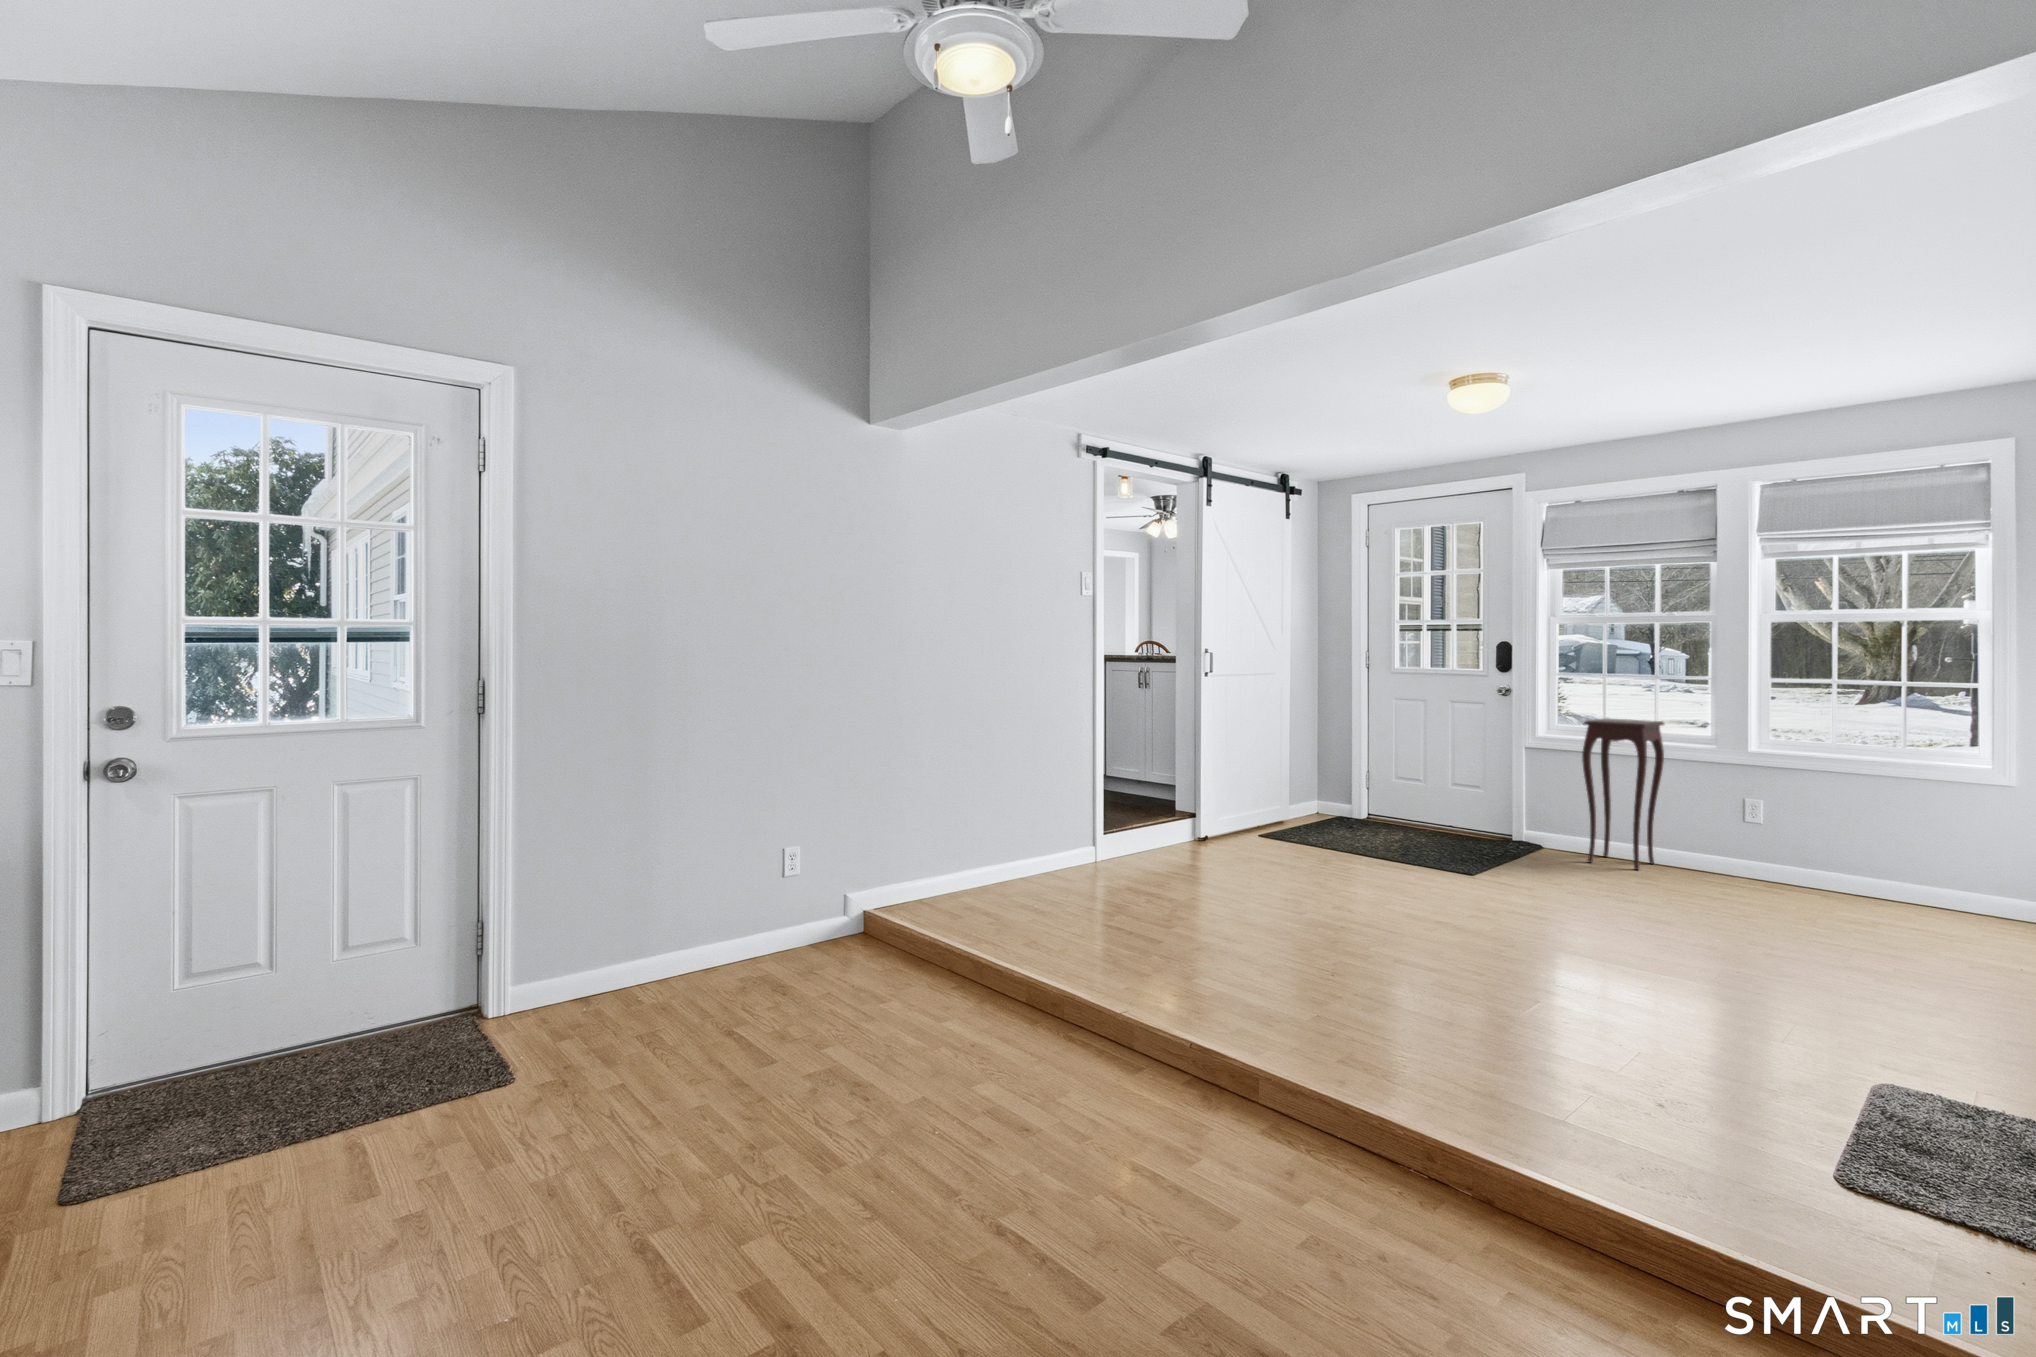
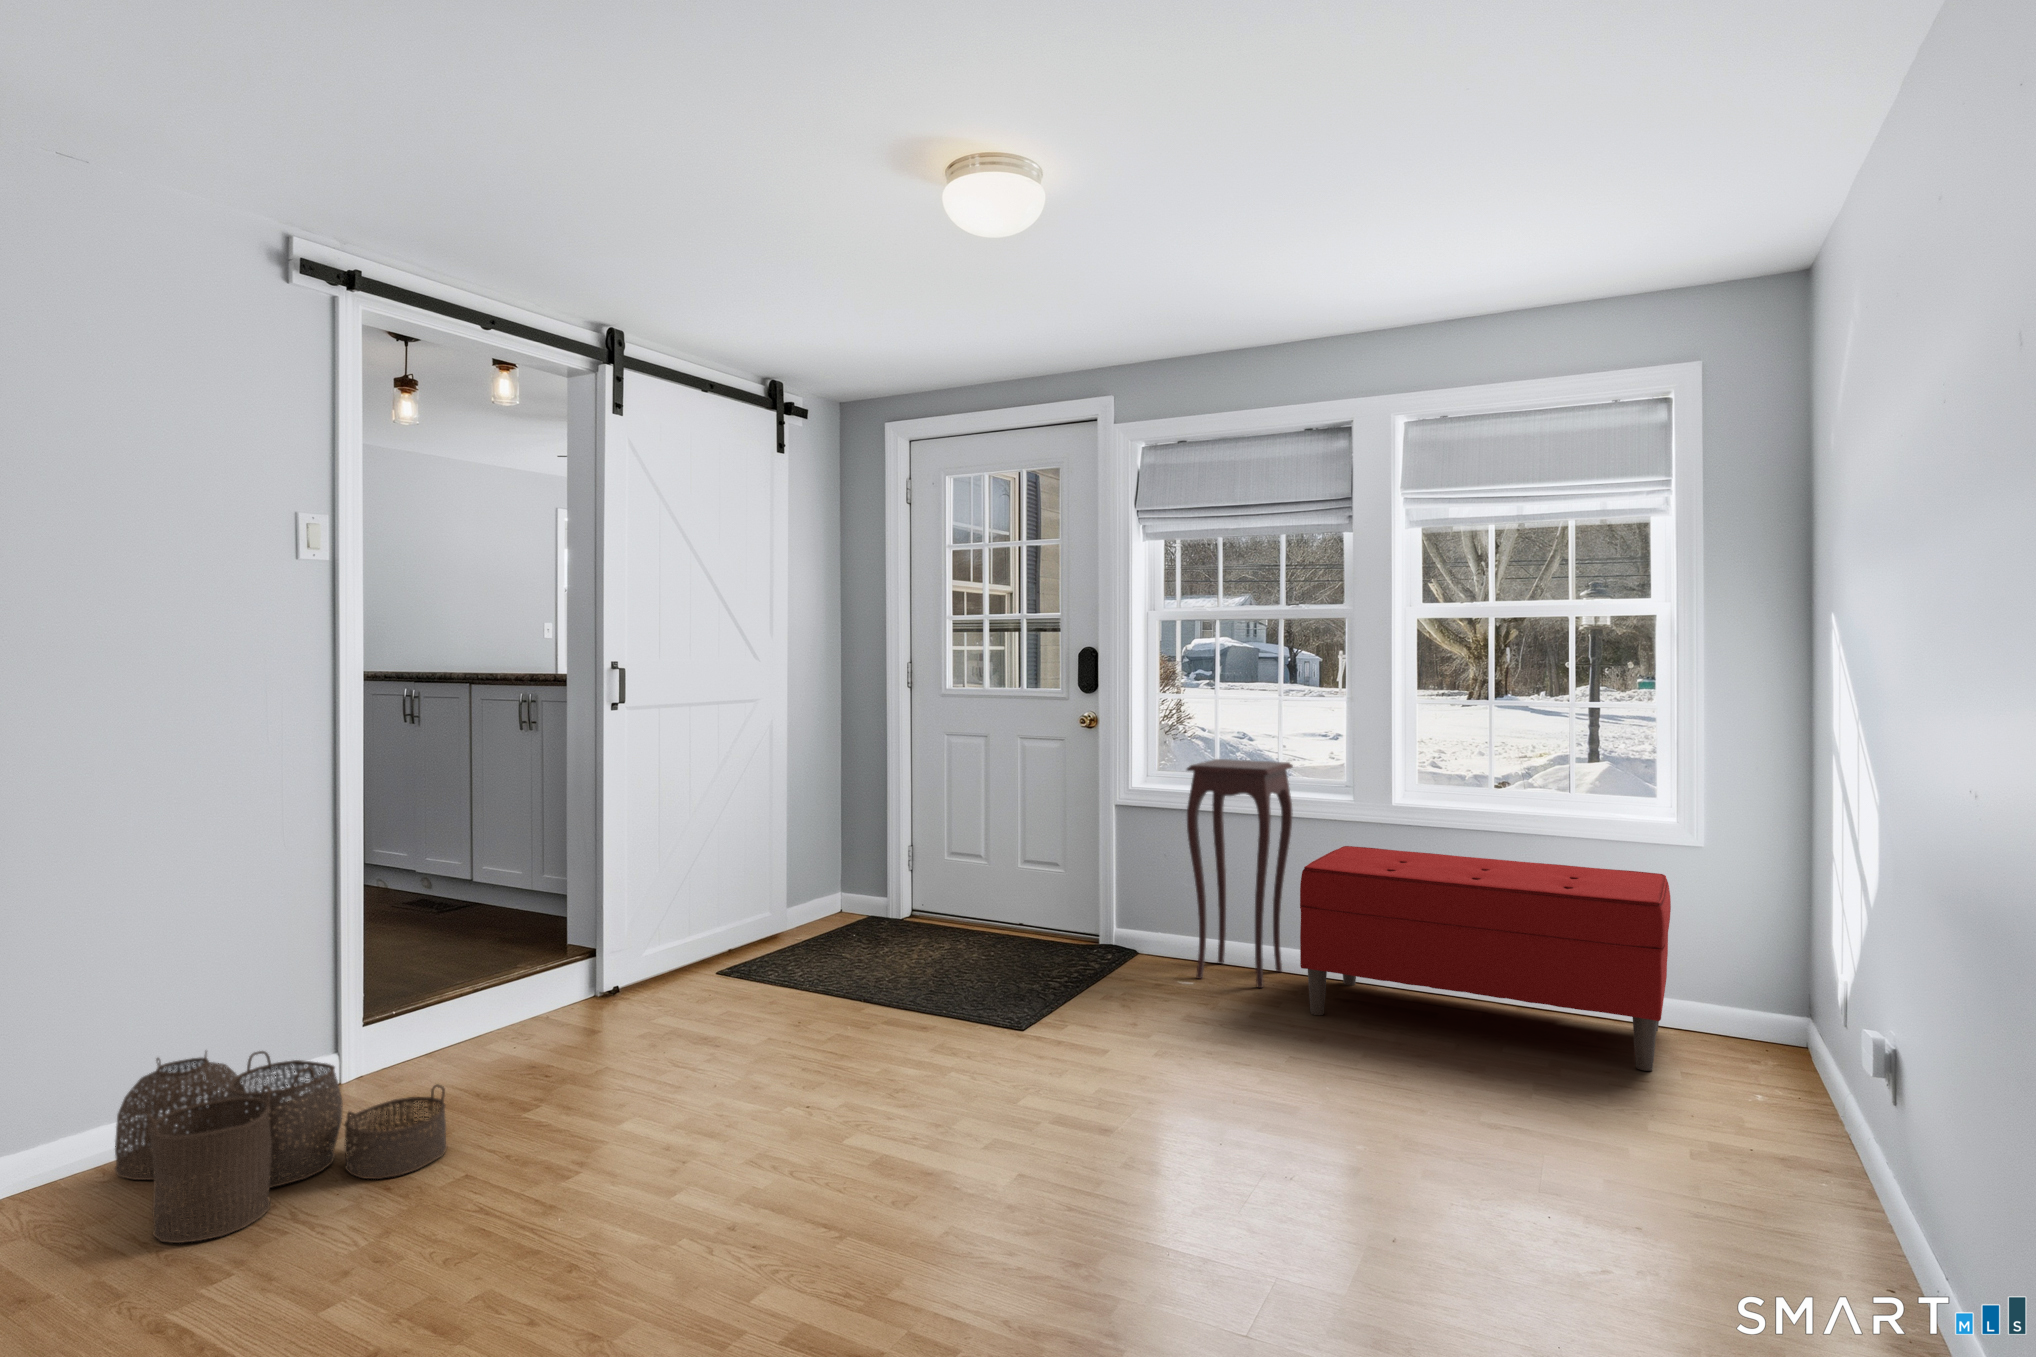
bench: none [1668,779,1972,927] -> present [1300,846,1671,1071]
woven basket: none [1029,833,1177,906] -> present [115,1051,447,1243]

